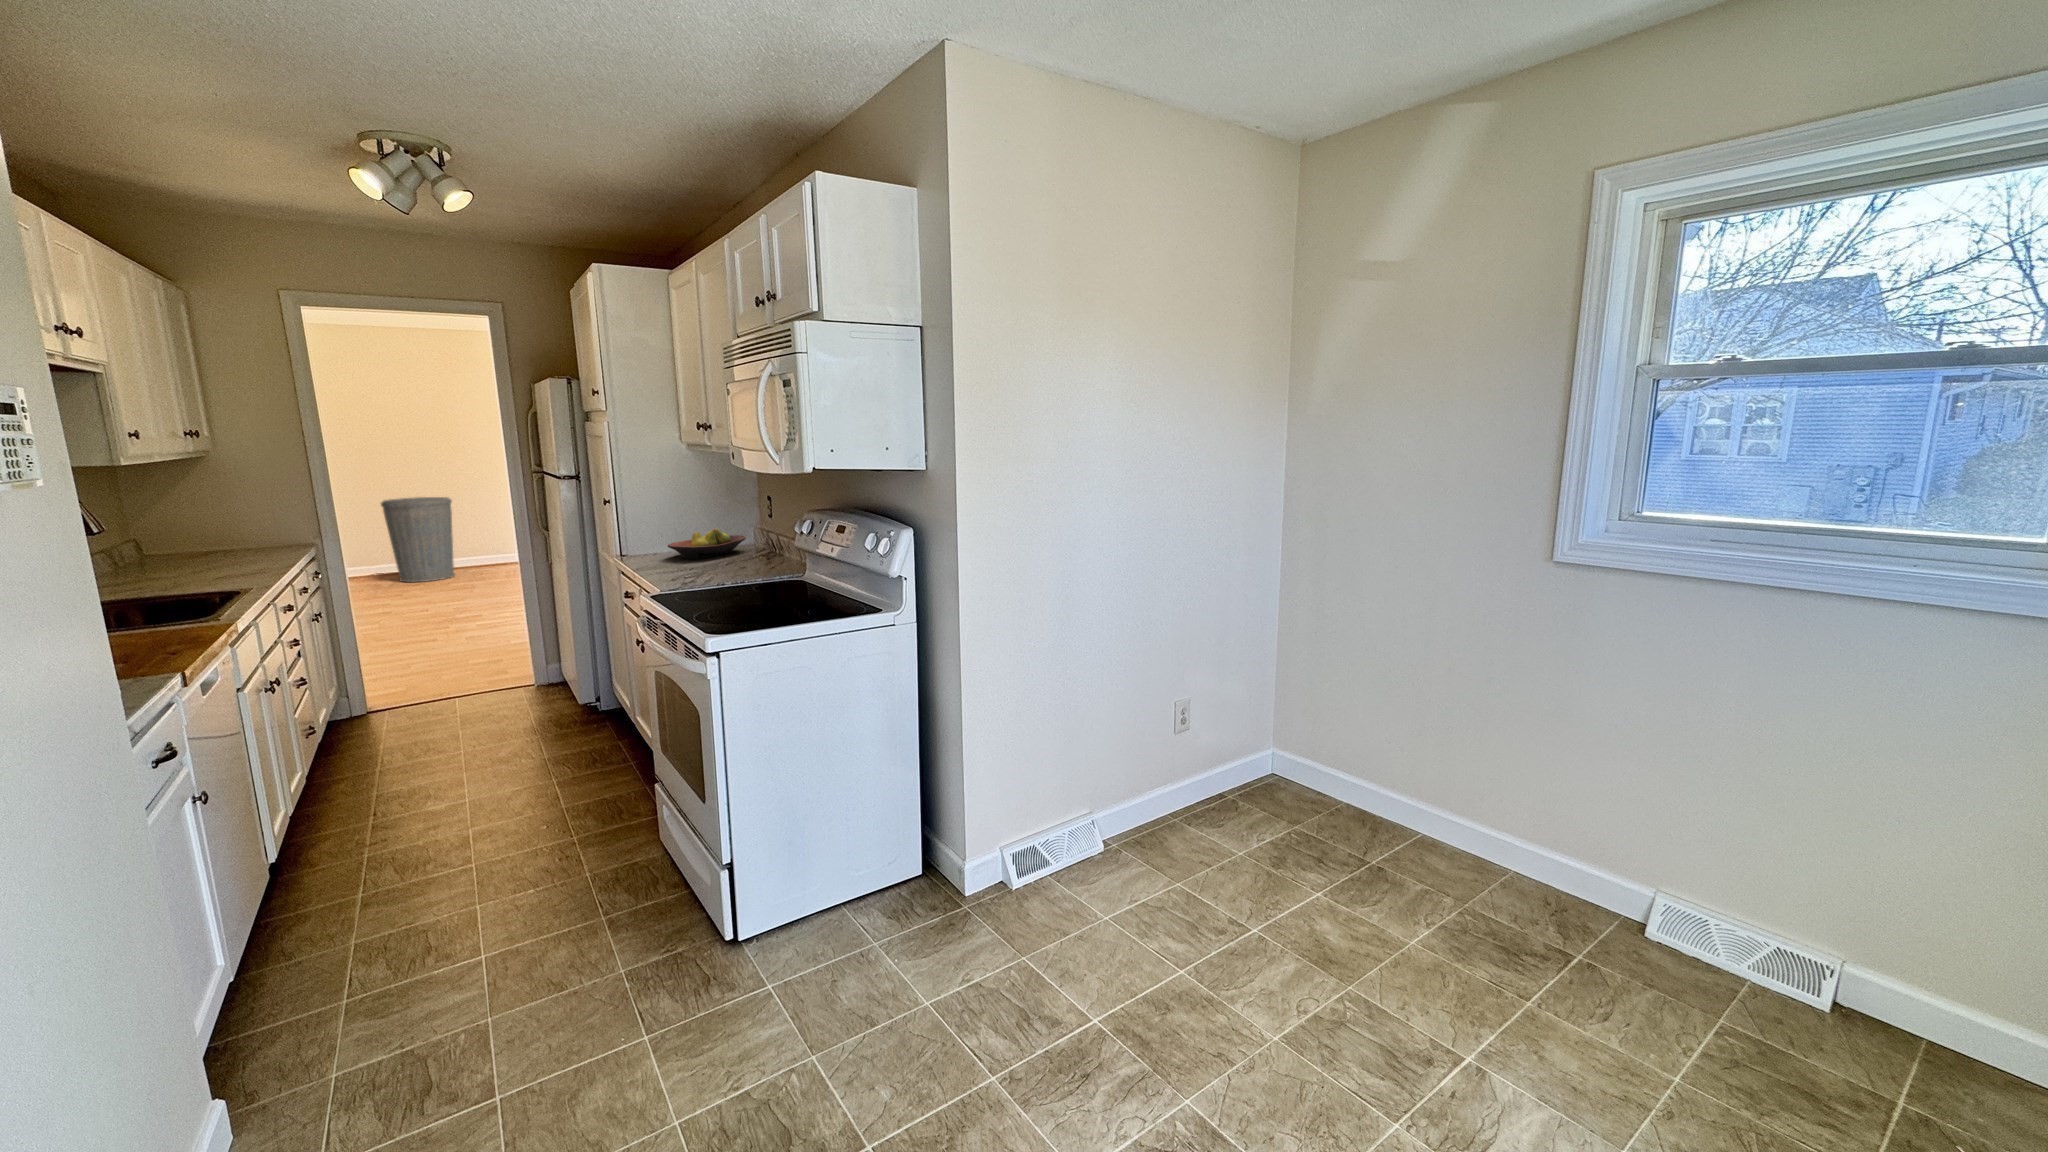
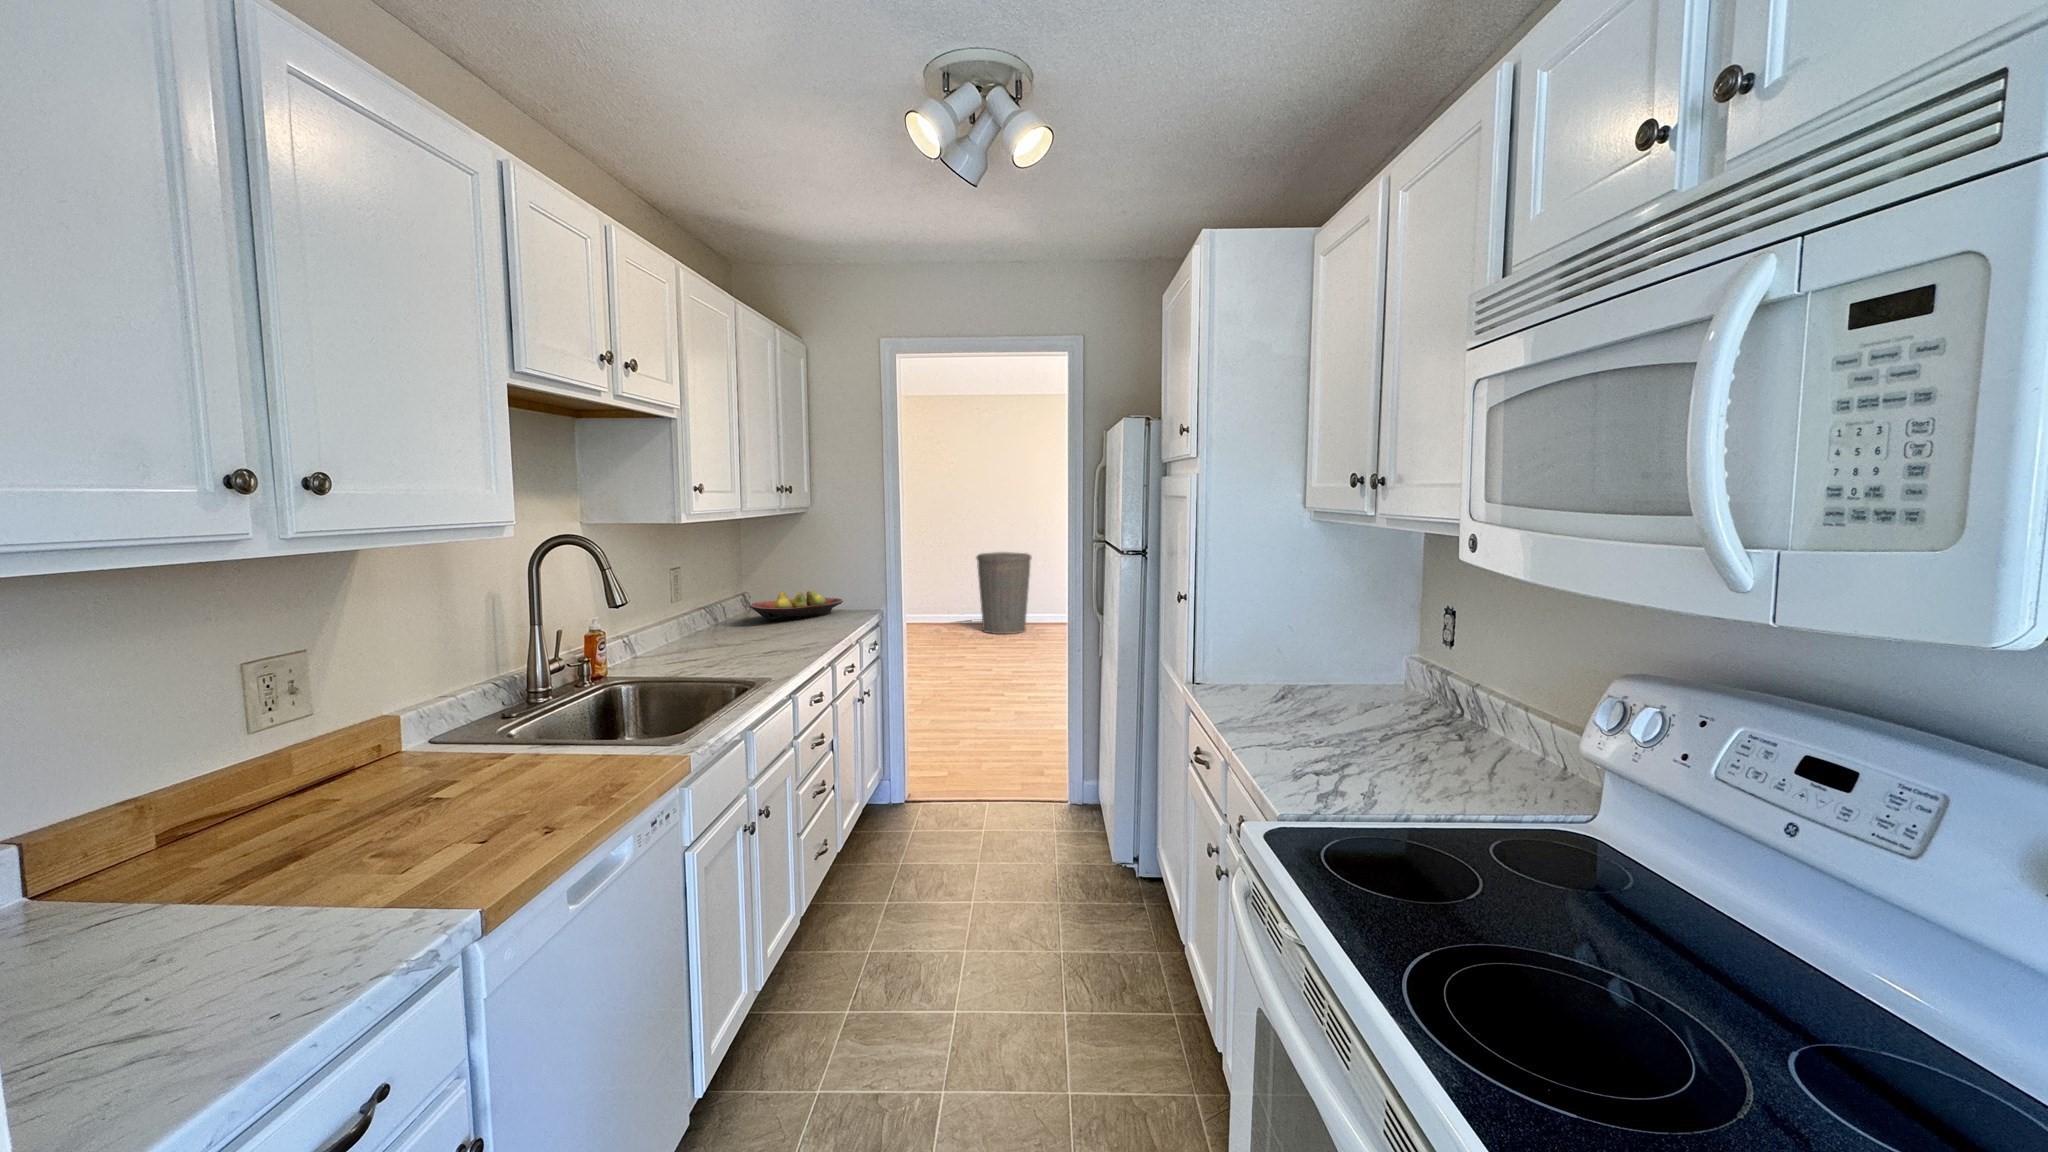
fruit bowl: present [668,529,746,559] -> present [749,590,843,620]

